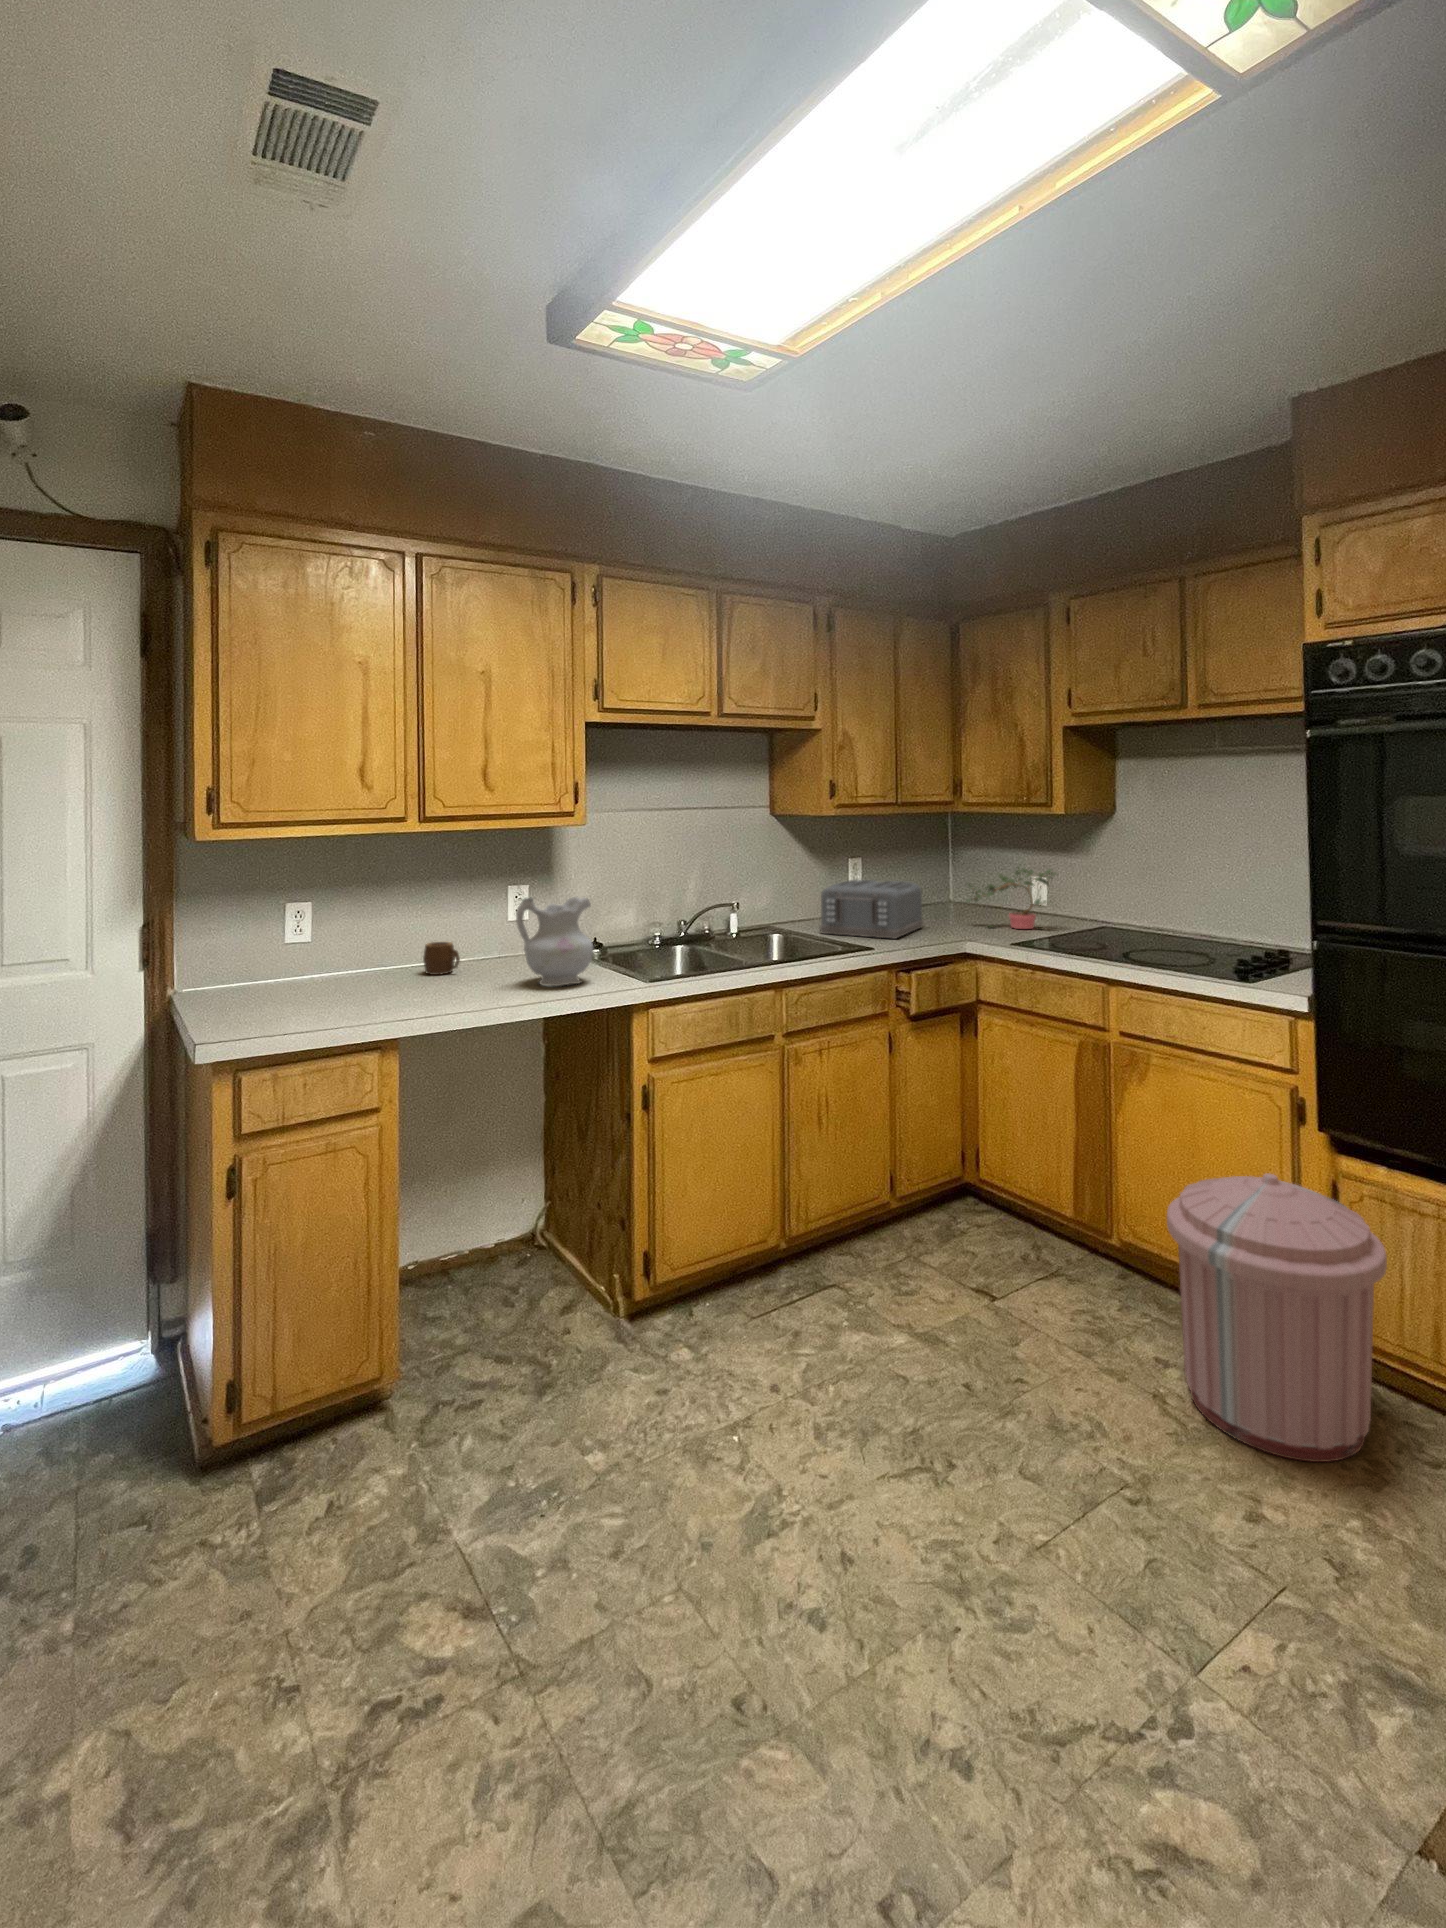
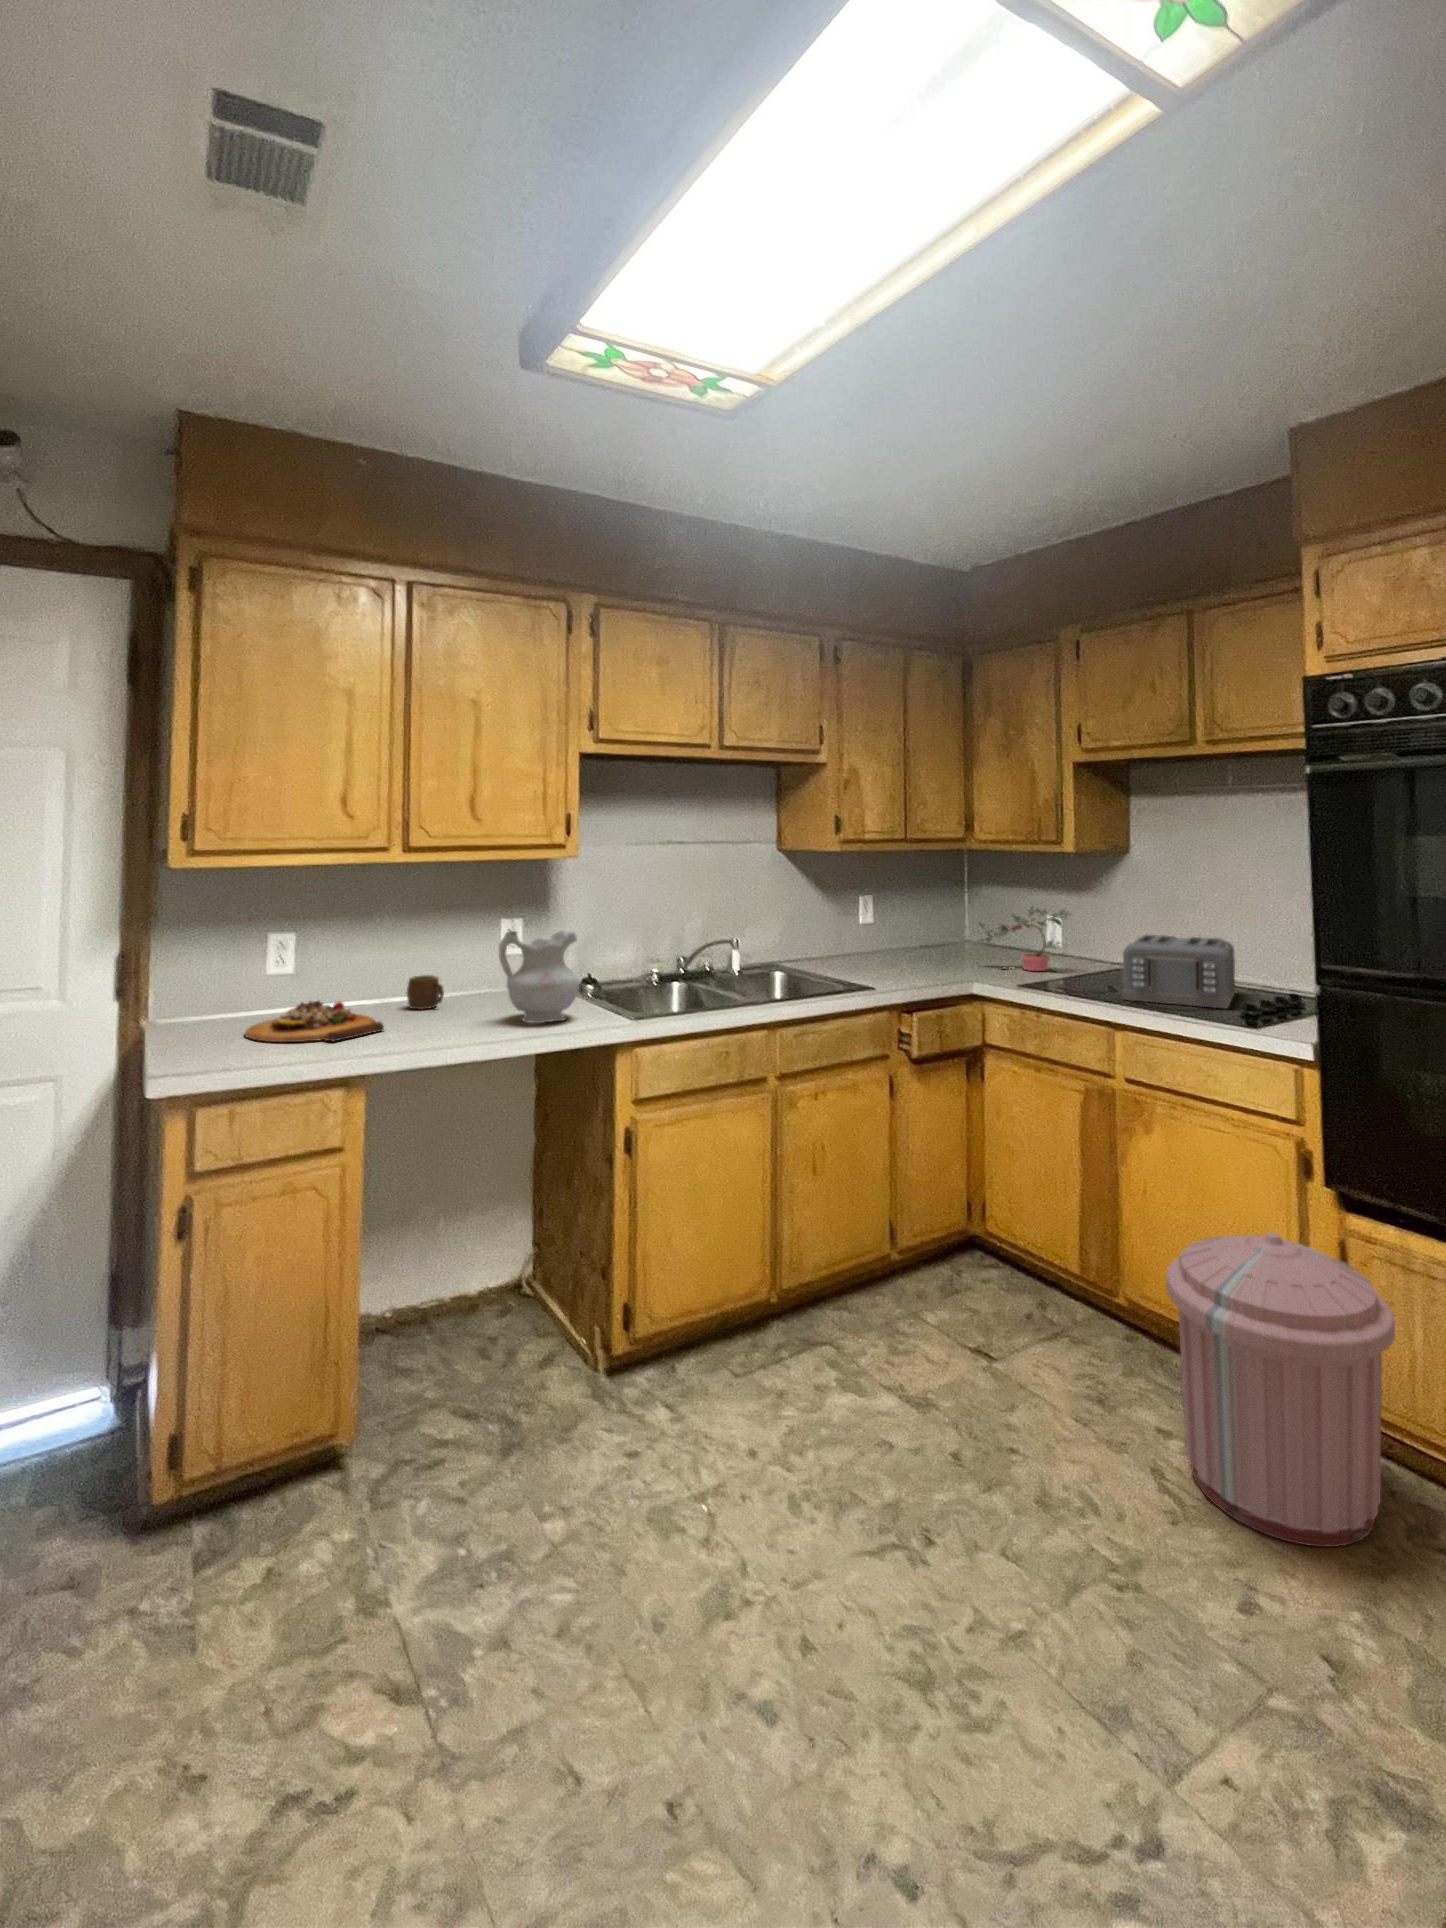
toaster: present [820,880,923,939] -> present [1122,935,1236,1008]
cutting board: none [274,967,409,1008] -> present [244,1001,384,1042]

